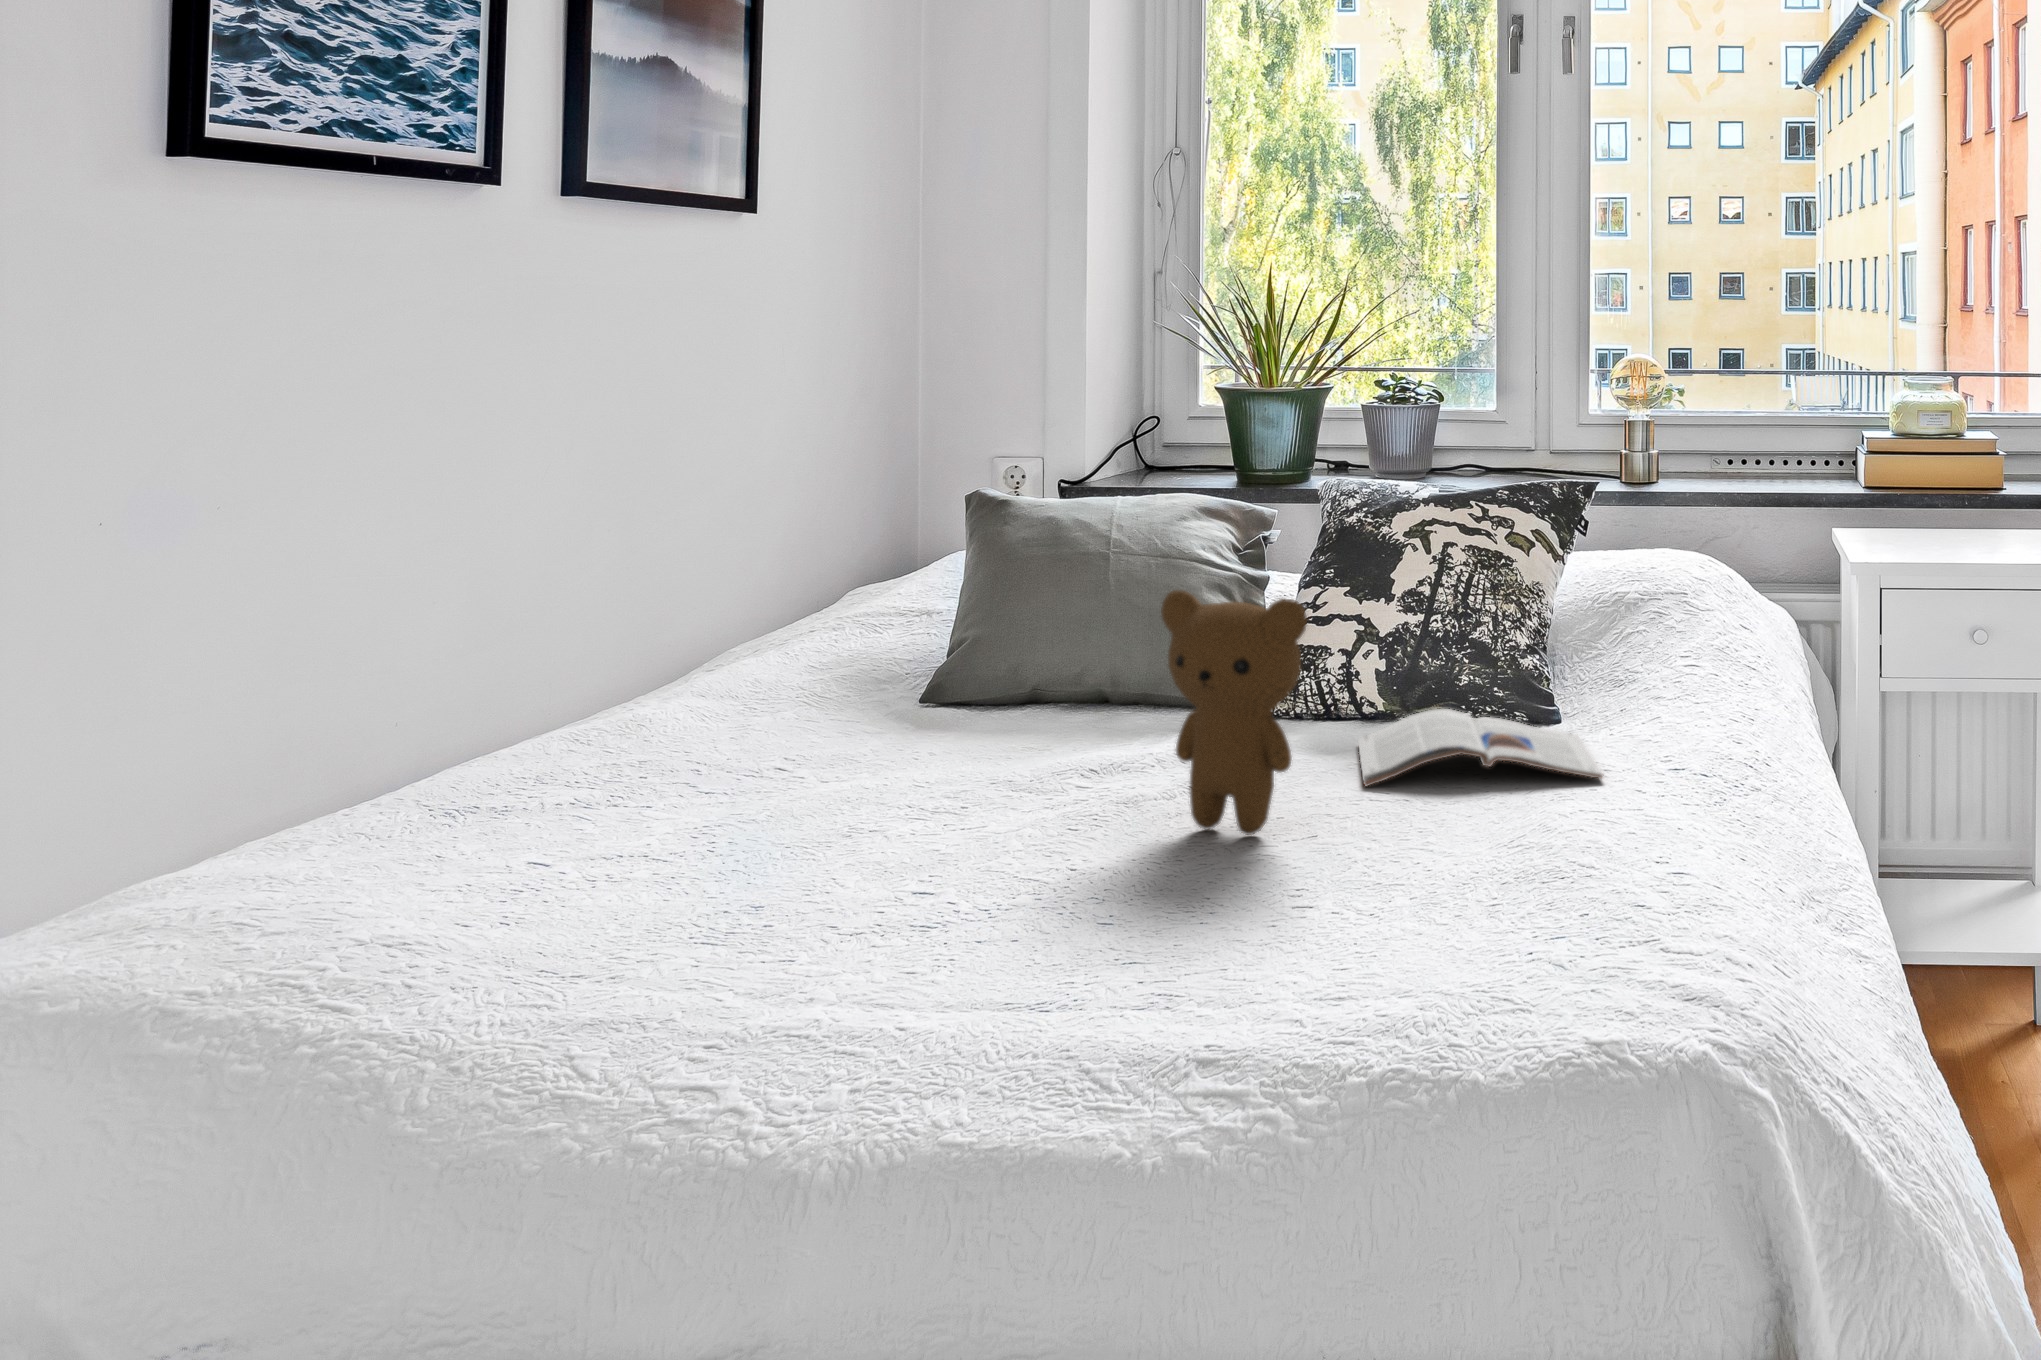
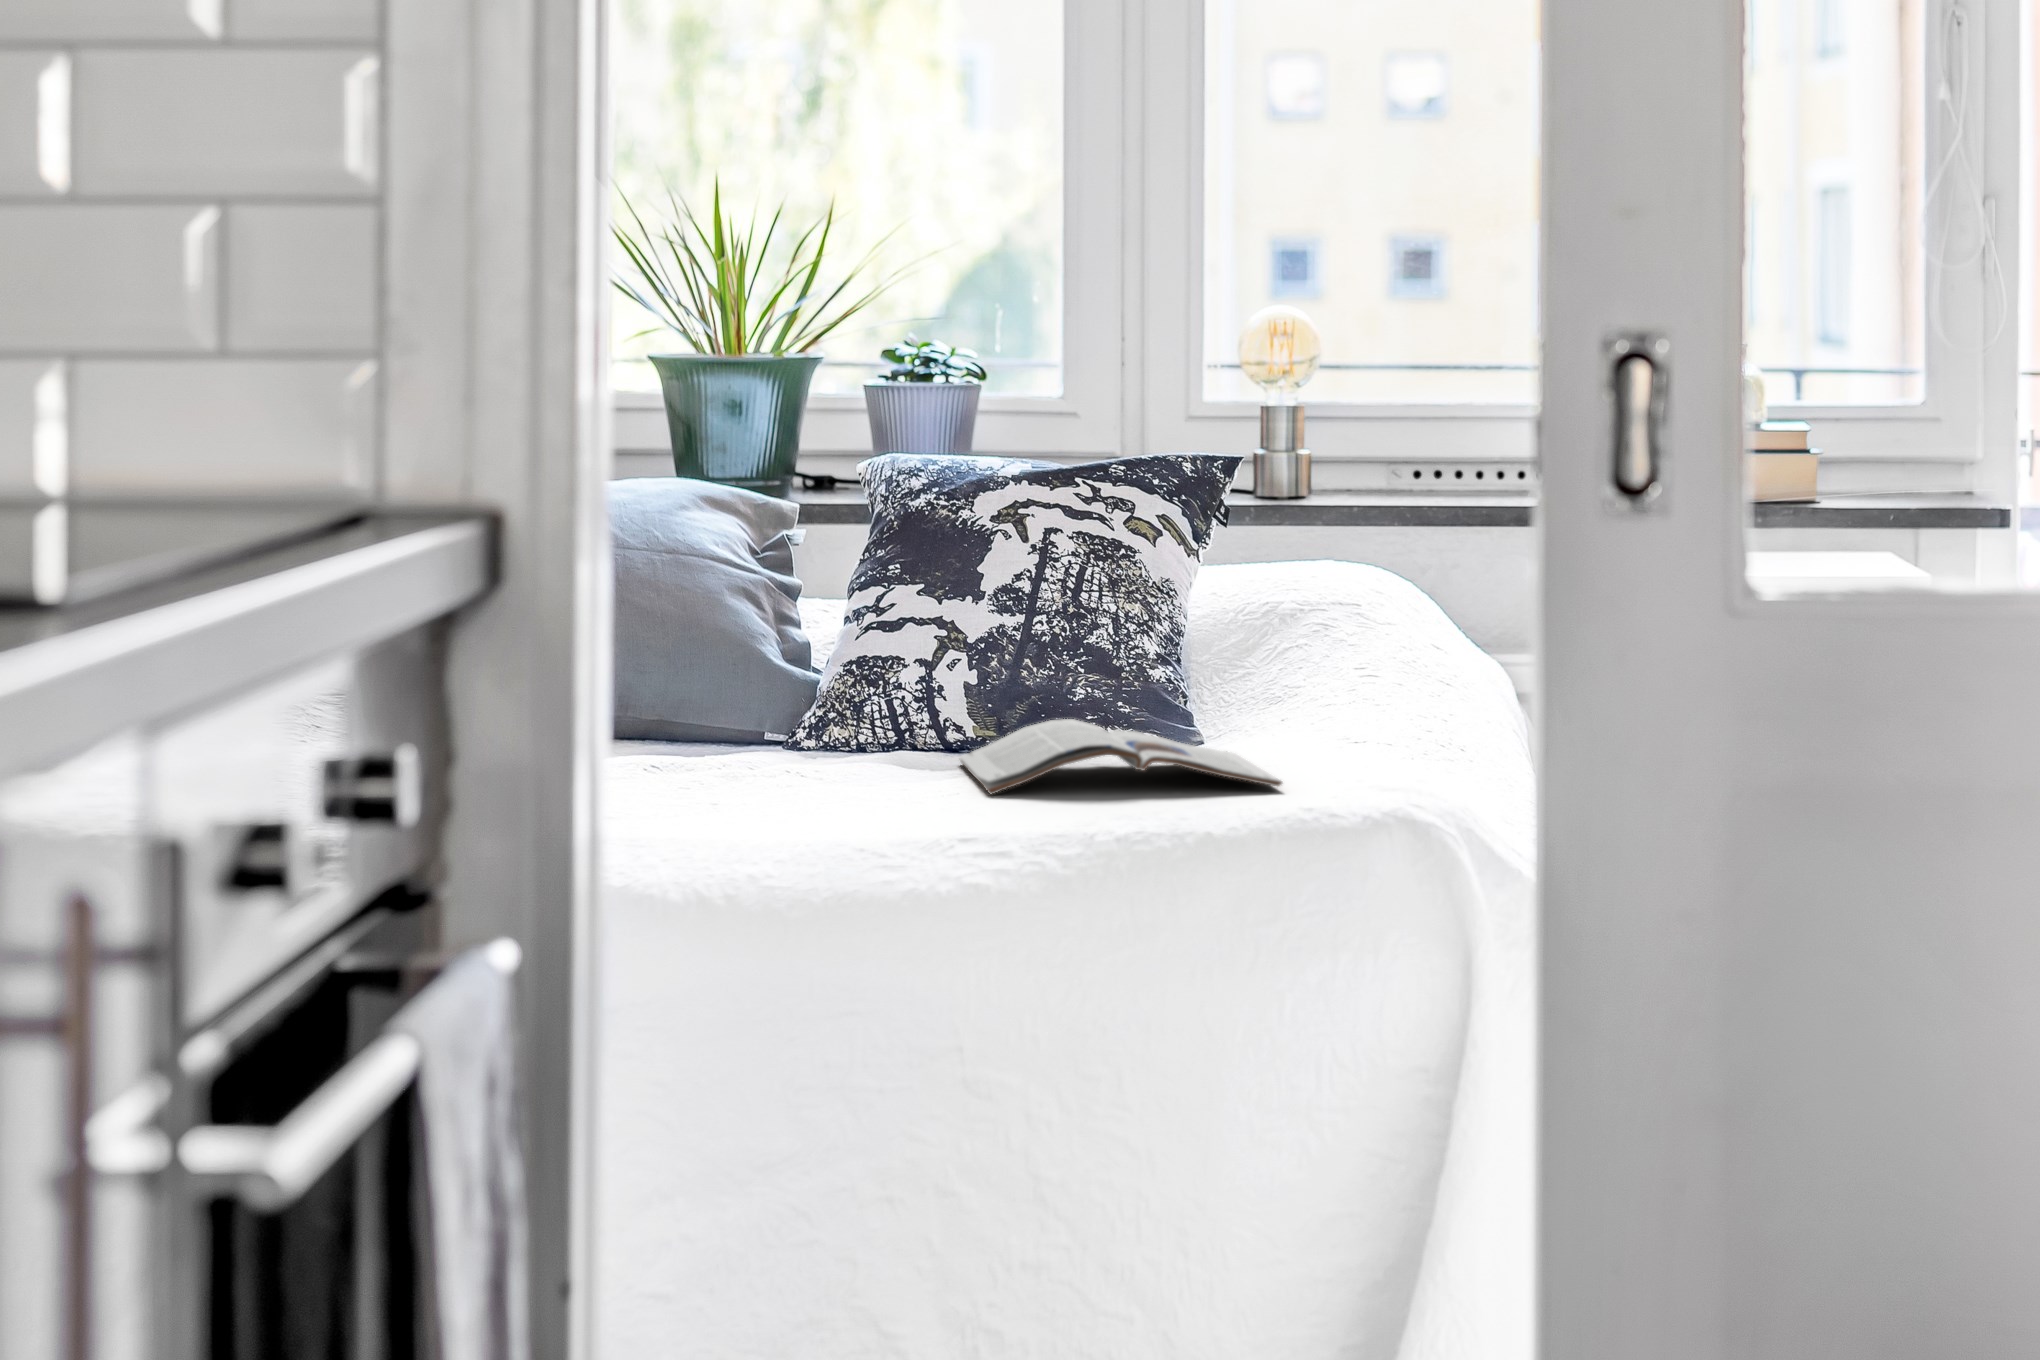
teddy bear: present [1161,590,1307,835] -> none [761,533,950,827]

